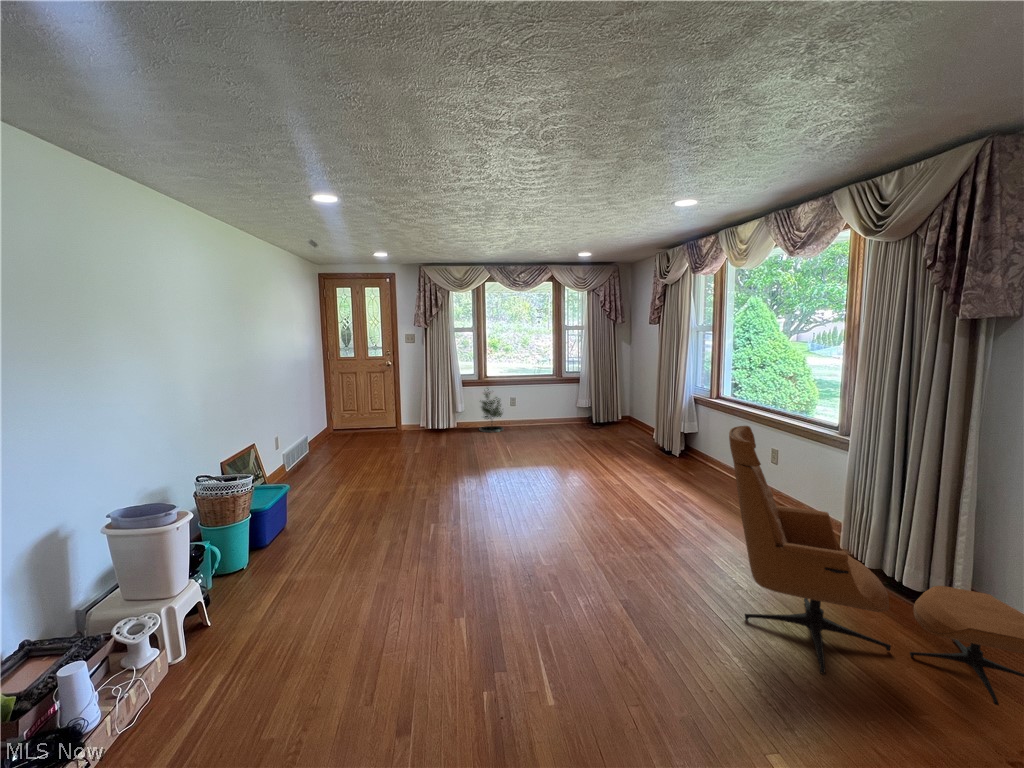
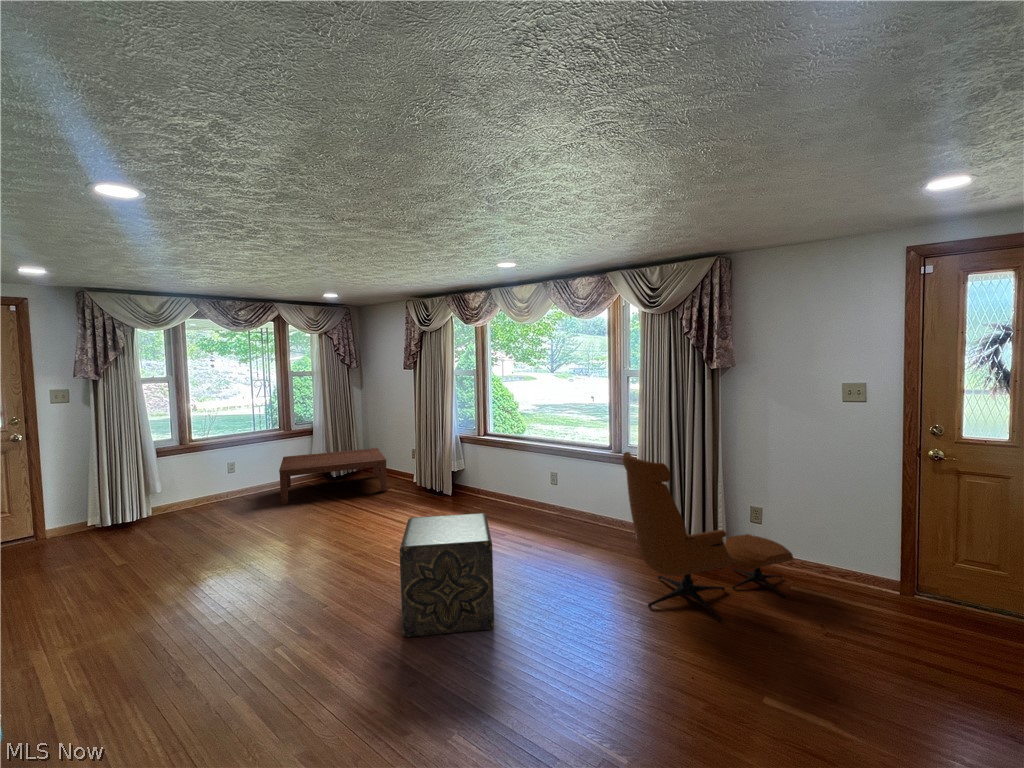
potted tree: present [480,389,503,432] -> none [186,452,228,514]
coffee table: none [535,399,632,443] -> present [279,448,387,504]
ottoman: none [500,455,606,567] -> present [400,513,494,637]

